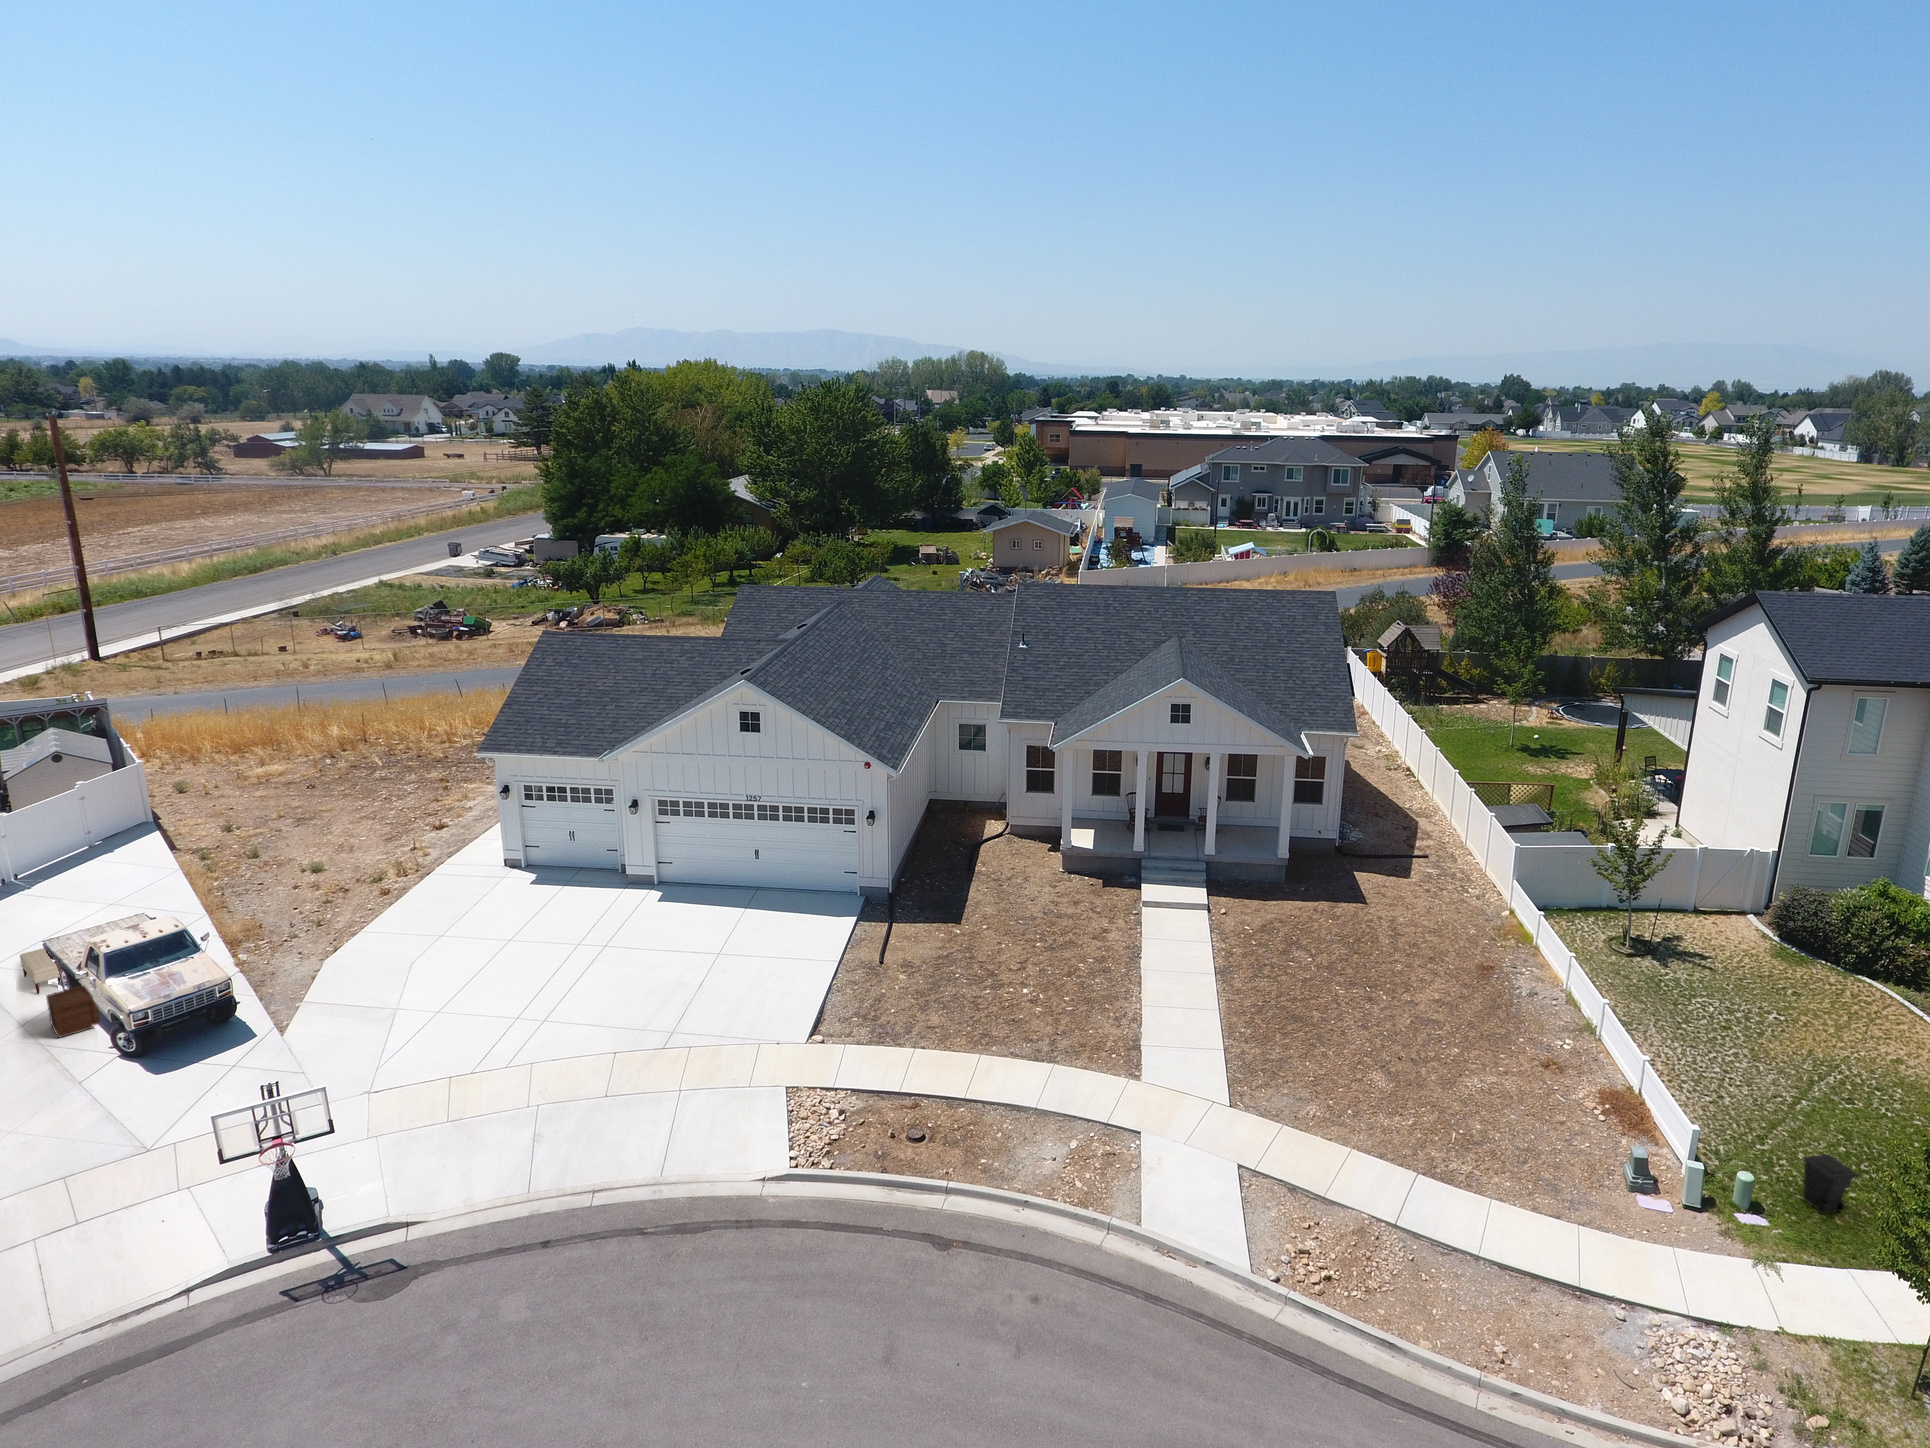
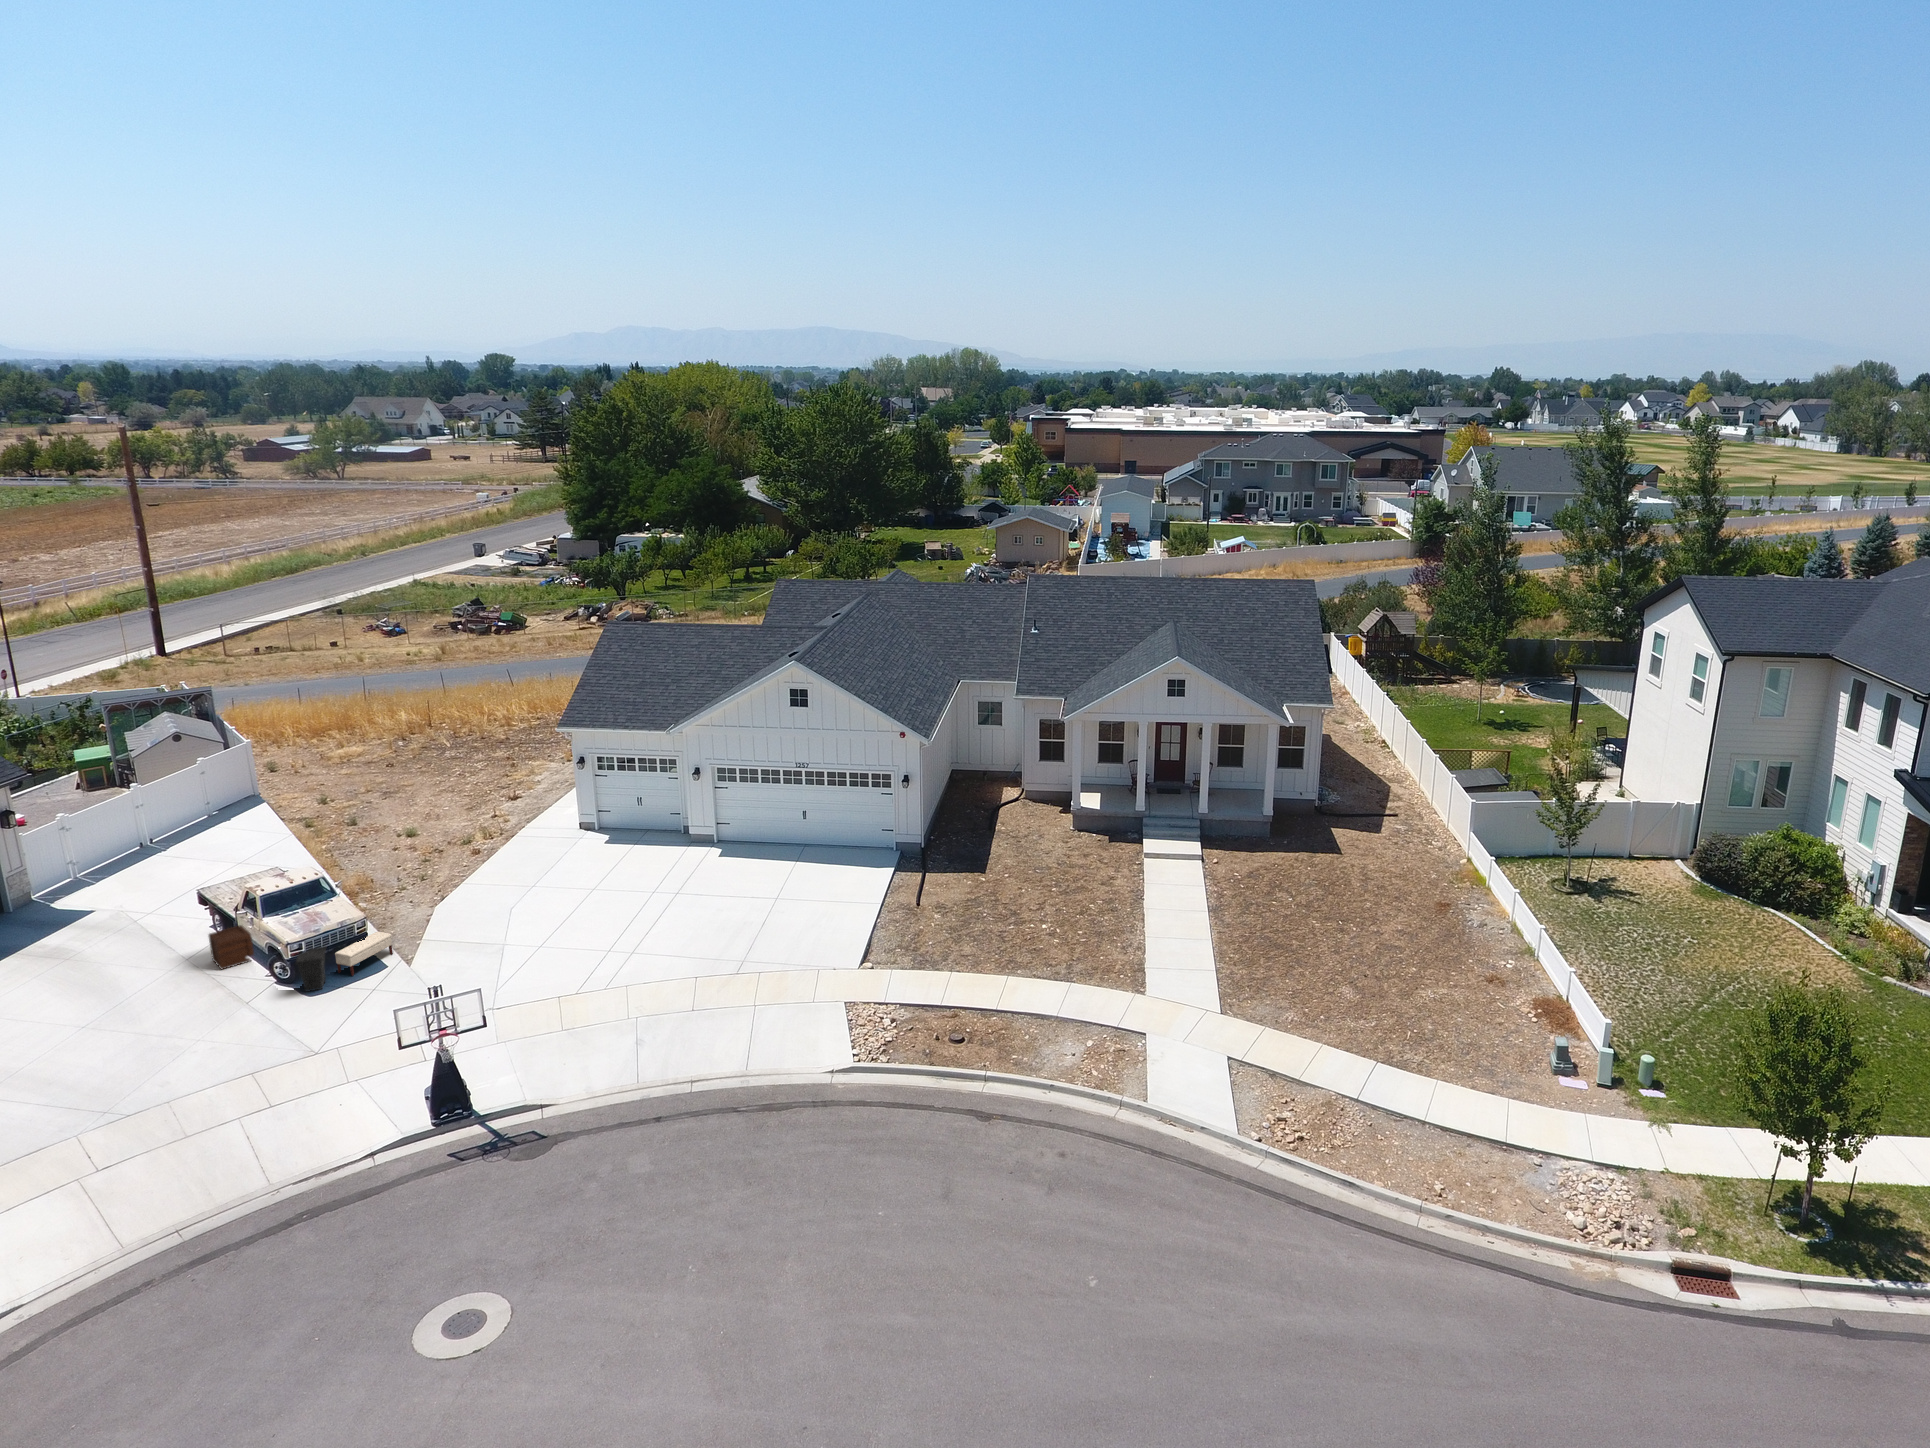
bench: present [20,948,60,994] -> present [335,932,393,976]
trash can: present [1803,1154,1860,1214] -> present [296,947,326,992]

